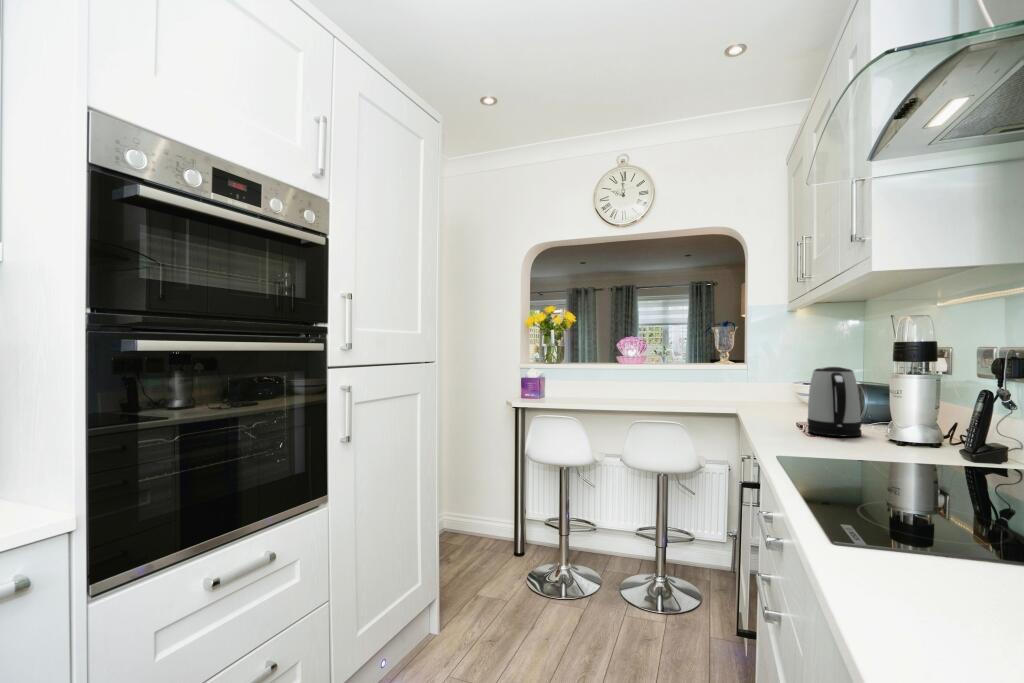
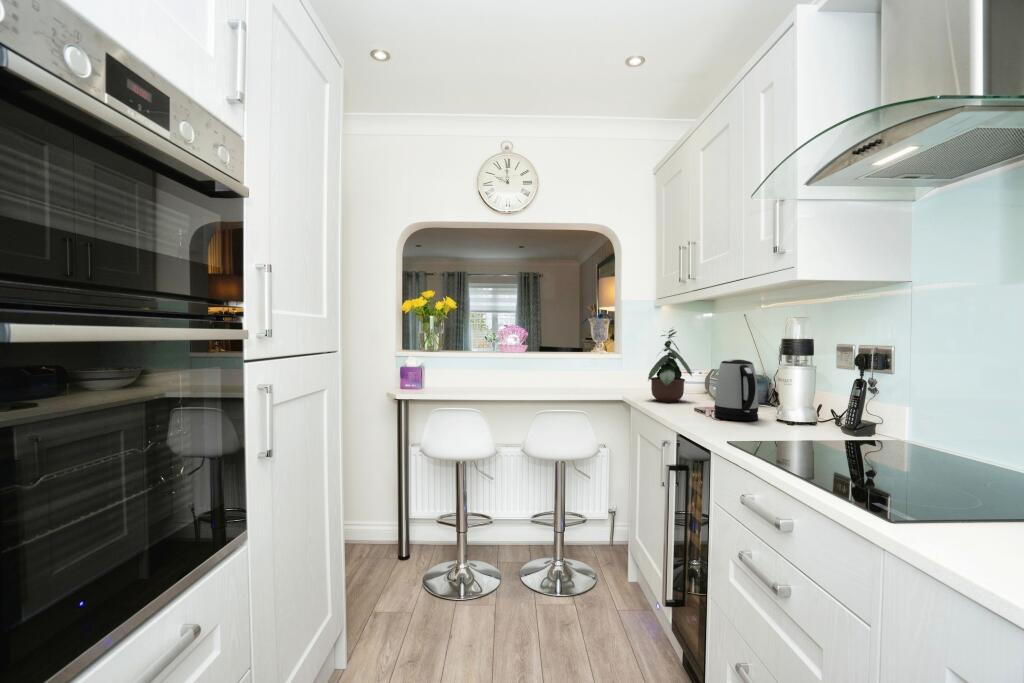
potted plant: none [752,332,813,416] -> present [648,329,692,402]

